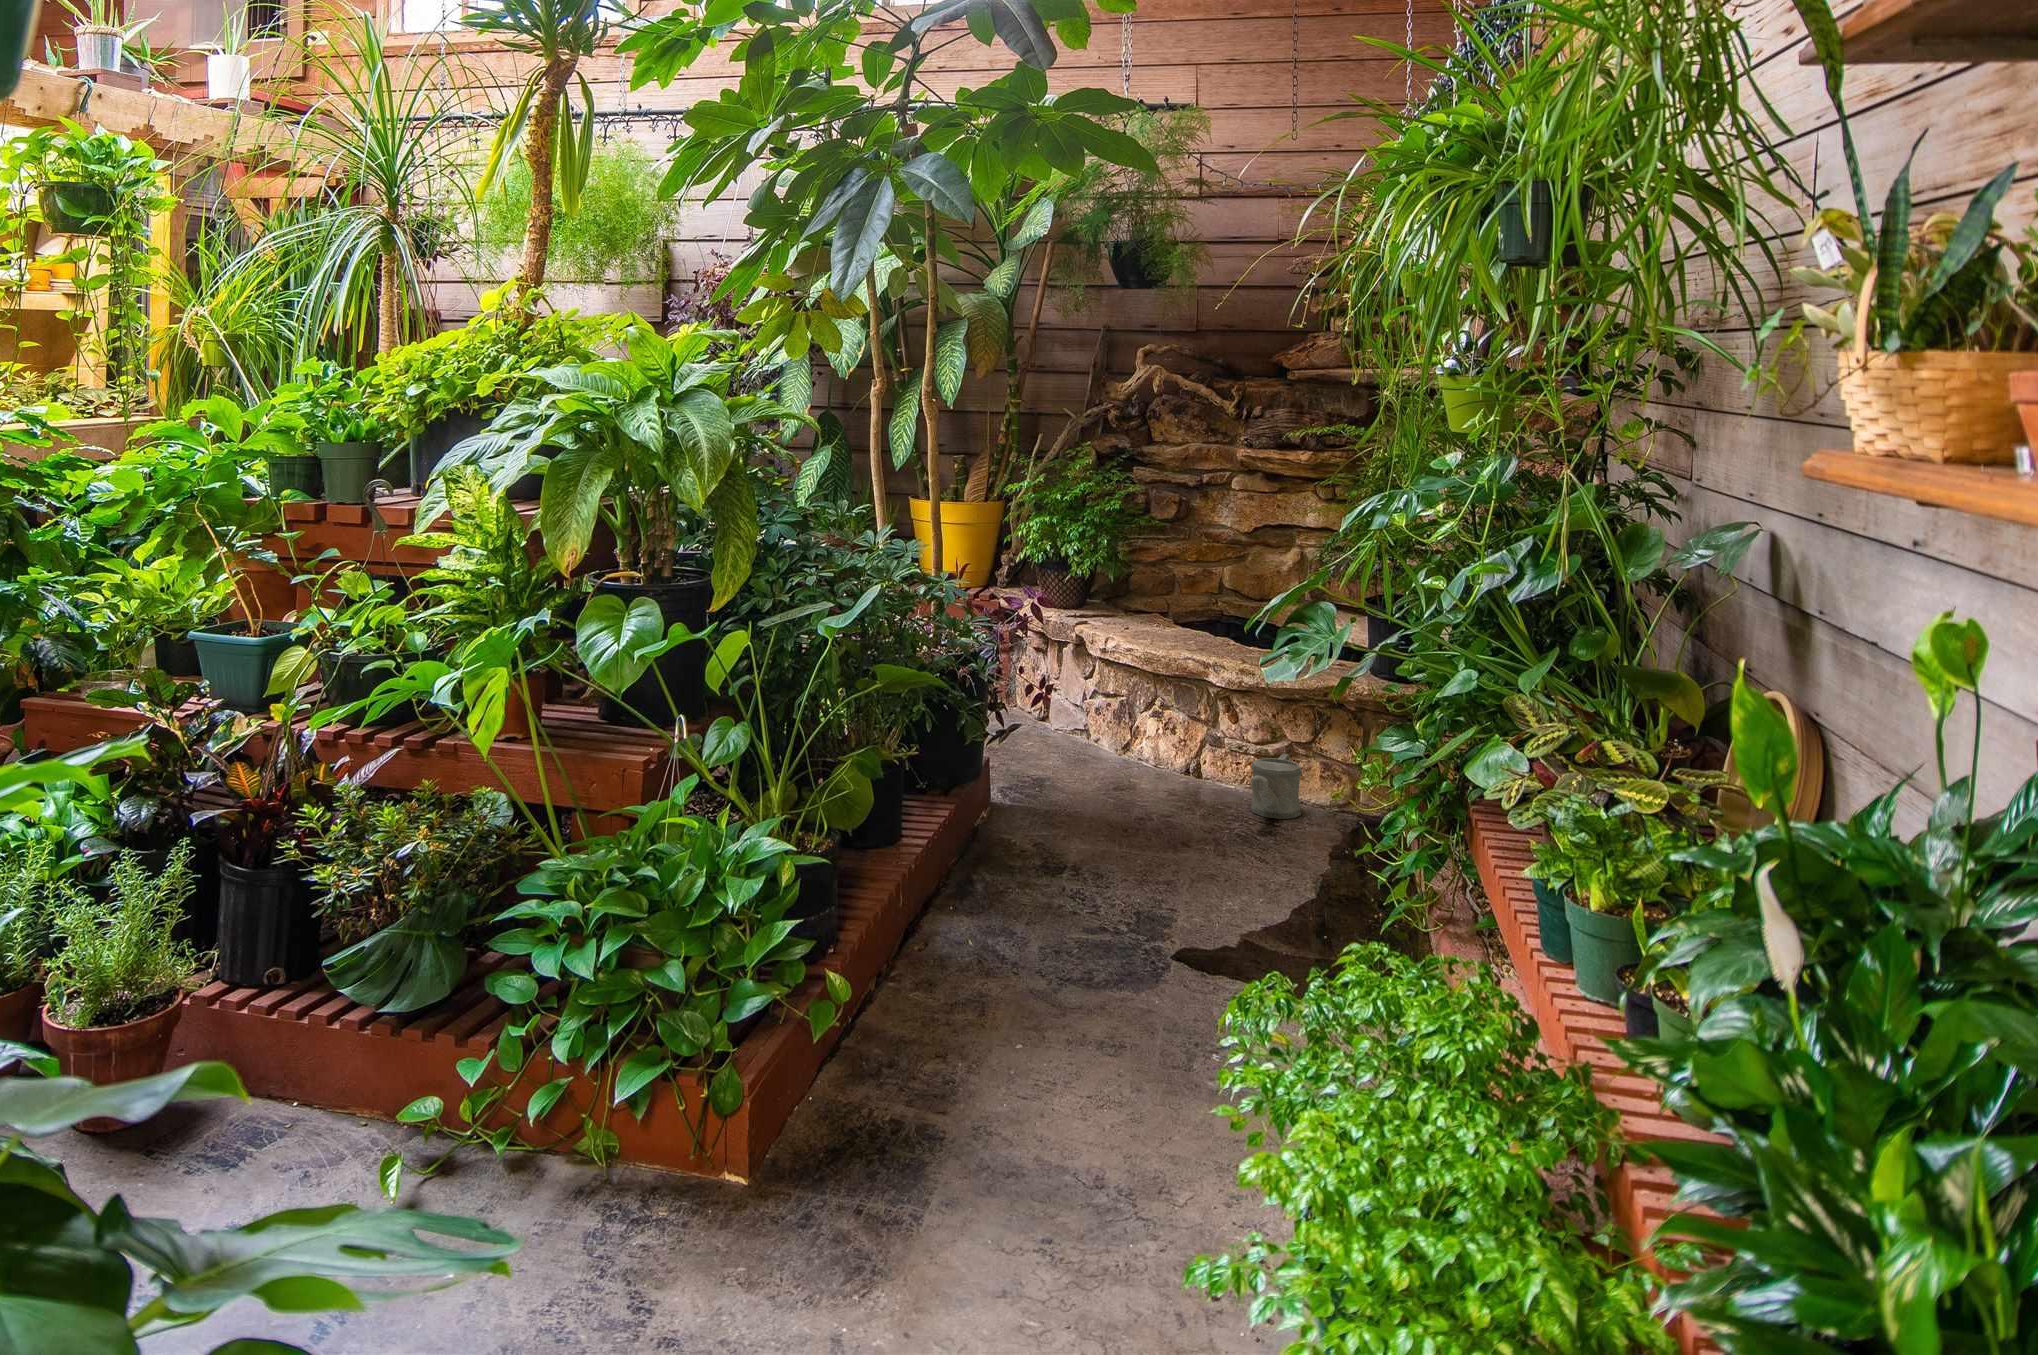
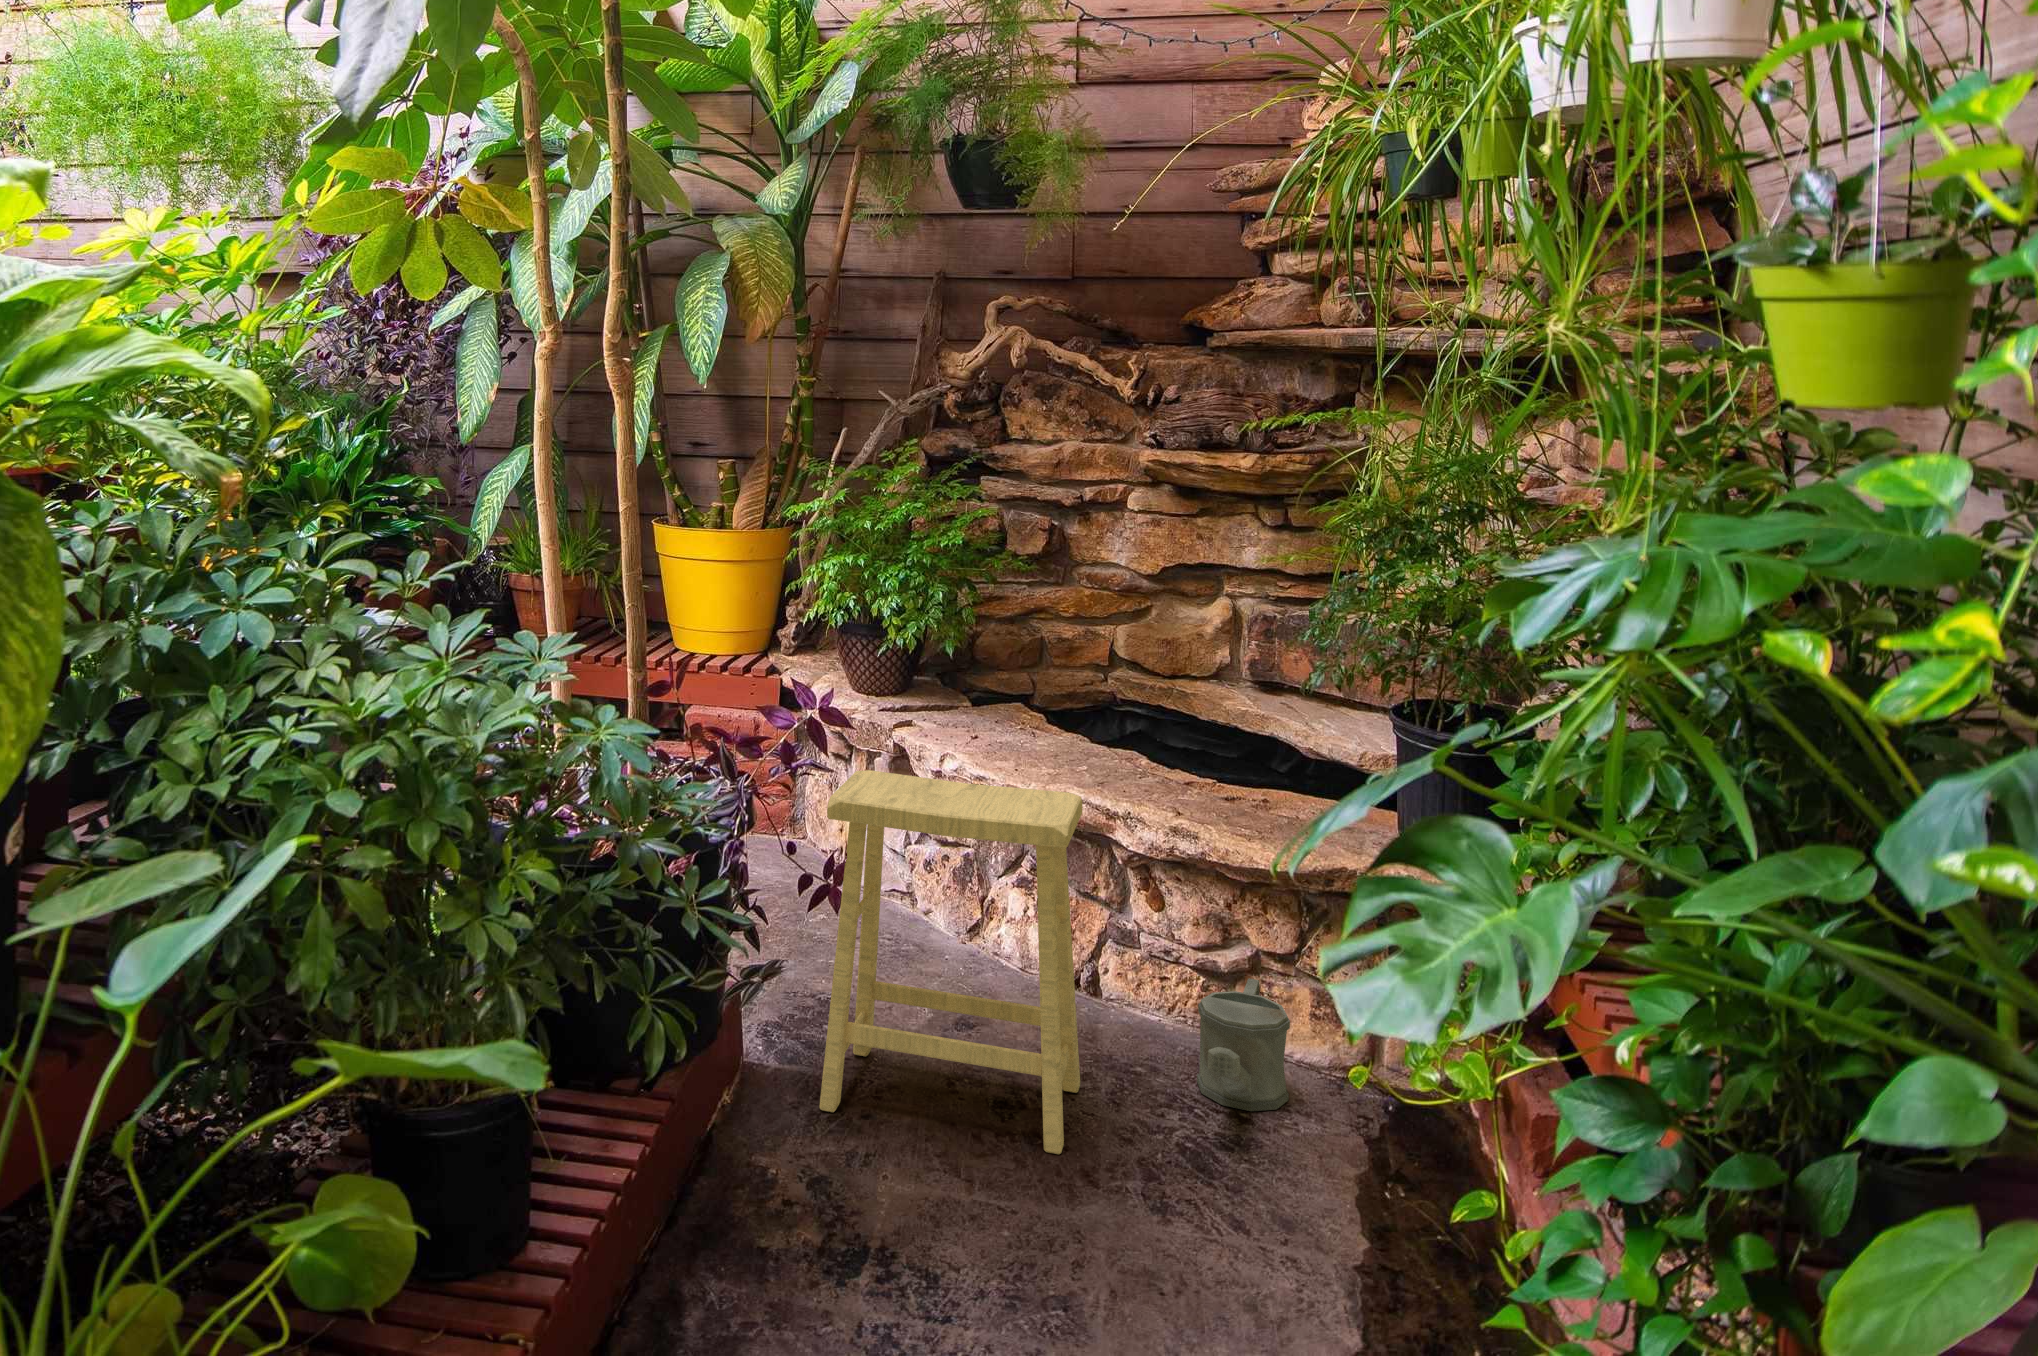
footstool: none [1037,633,1184,833] -> present [819,770,1082,1154]

